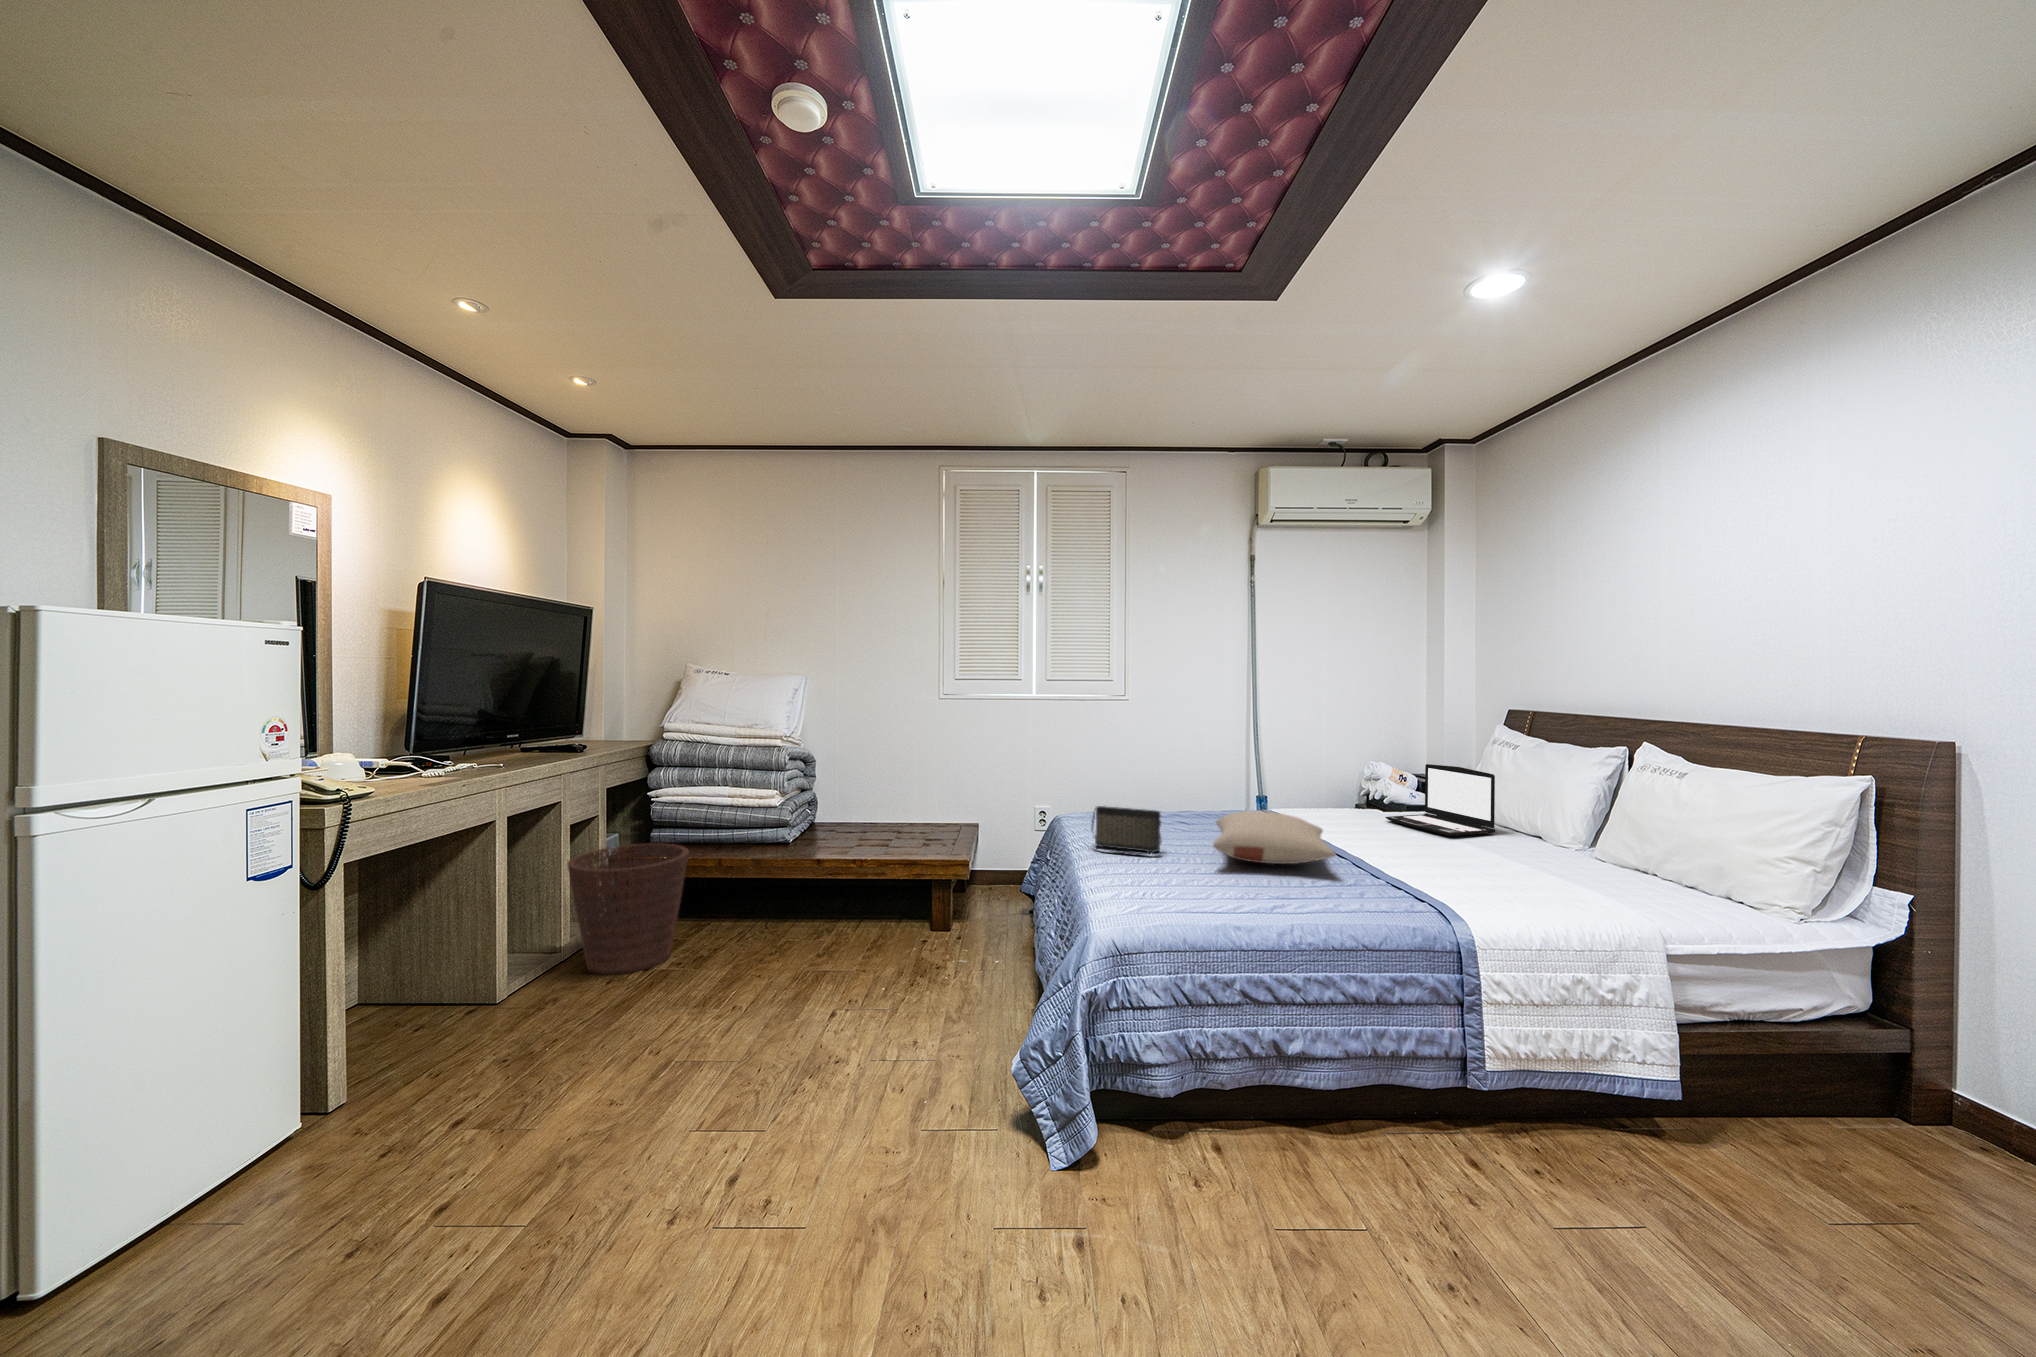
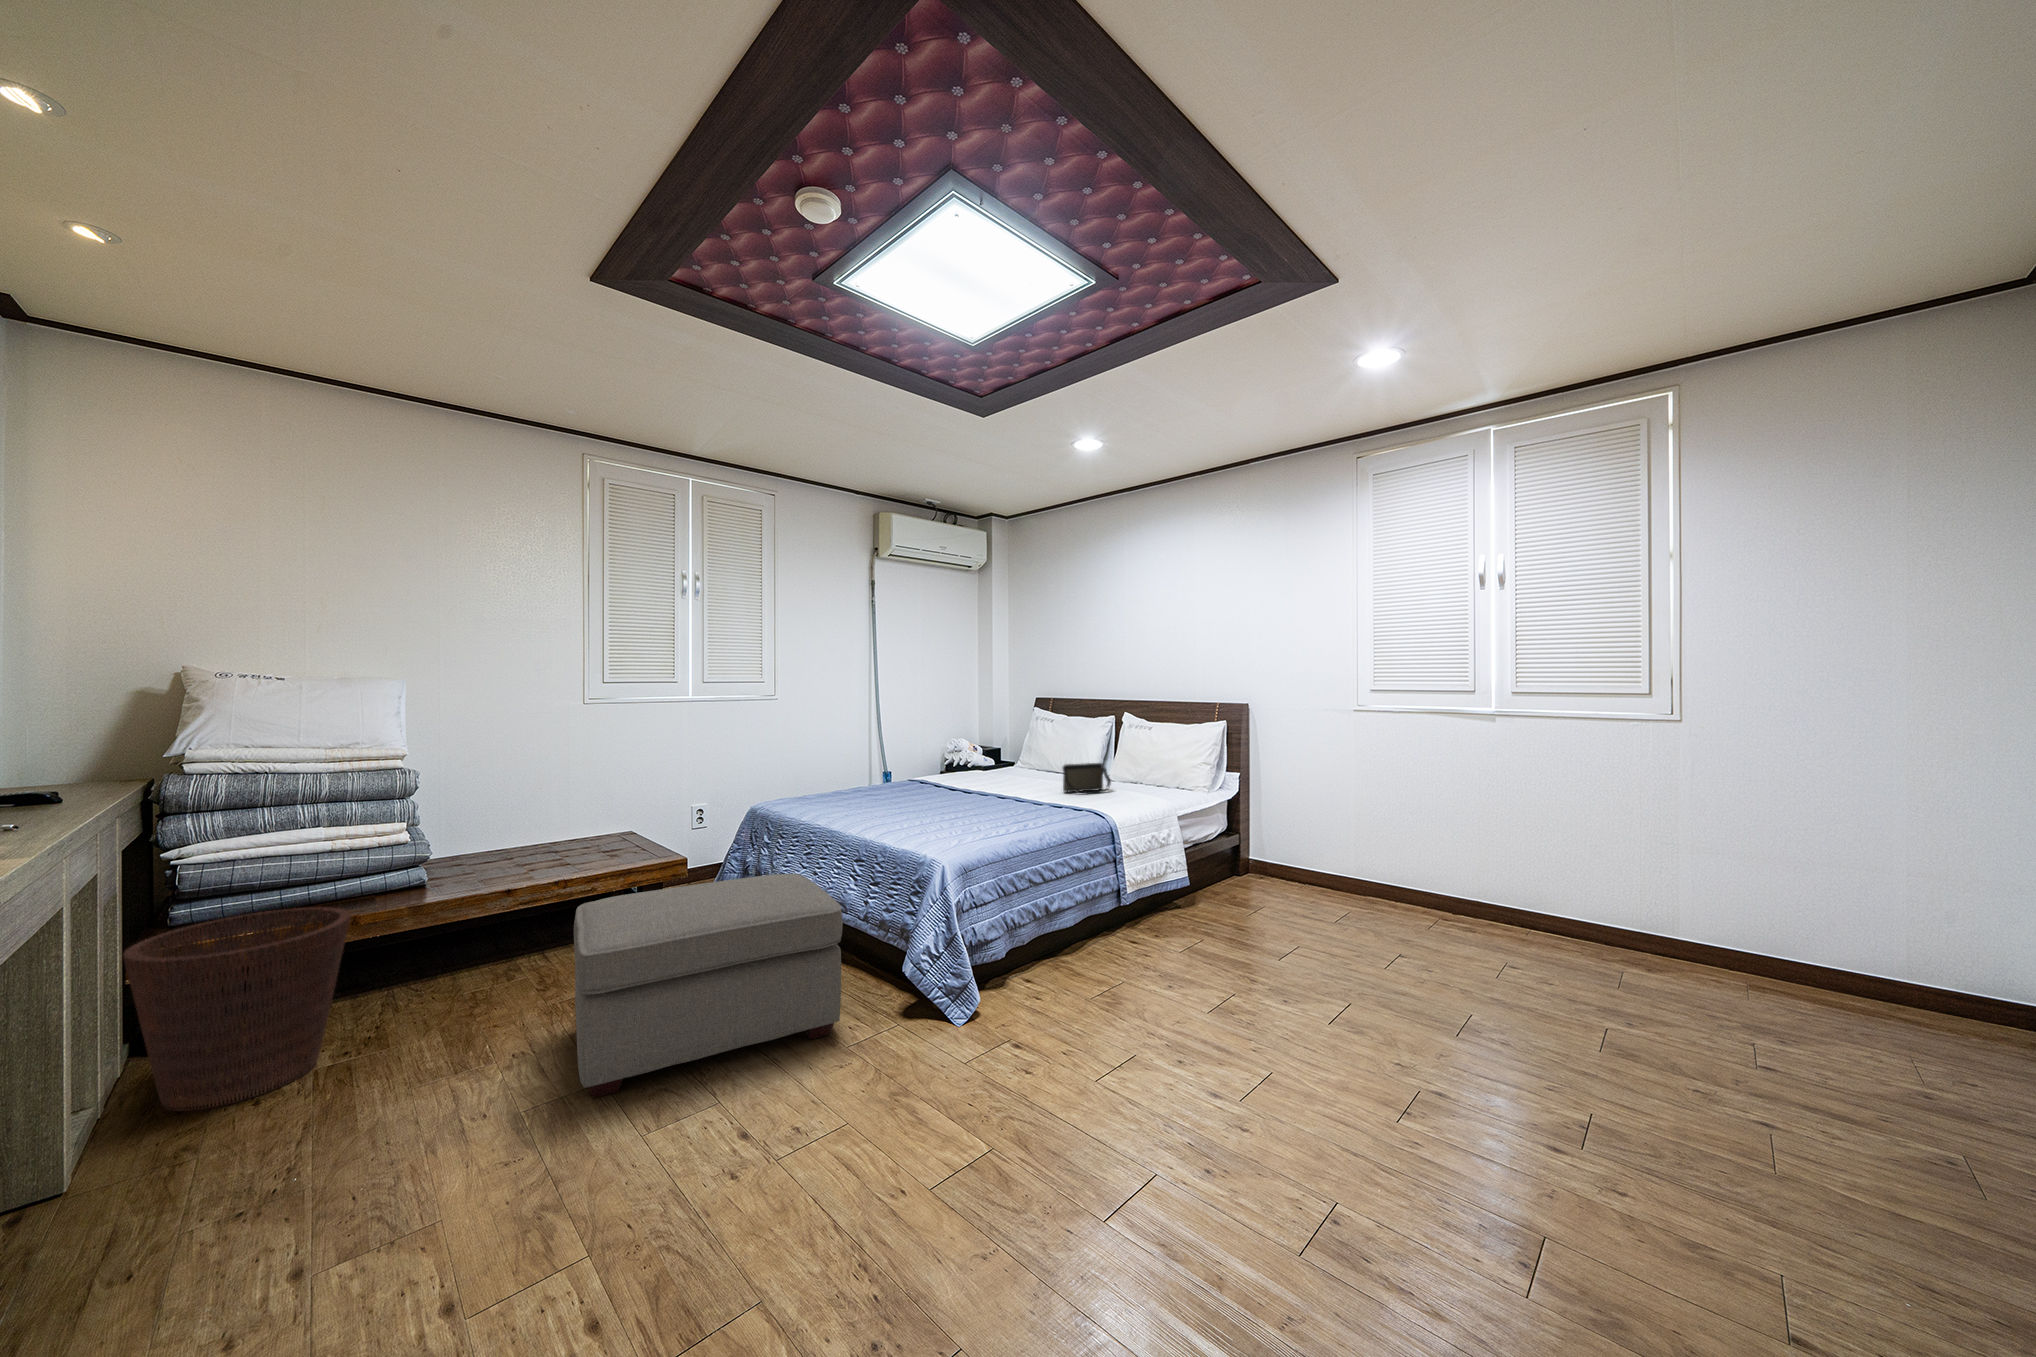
laptop: present [1386,764,1496,836] -> none [991,736,1055,780]
handbag: present [1091,806,1162,855] -> present [1063,763,1111,793]
pillow: present [1213,811,1336,864] -> none [920,772,1023,808]
ottoman: none [696,886,980,1102] -> present [574,874,843,1098]

